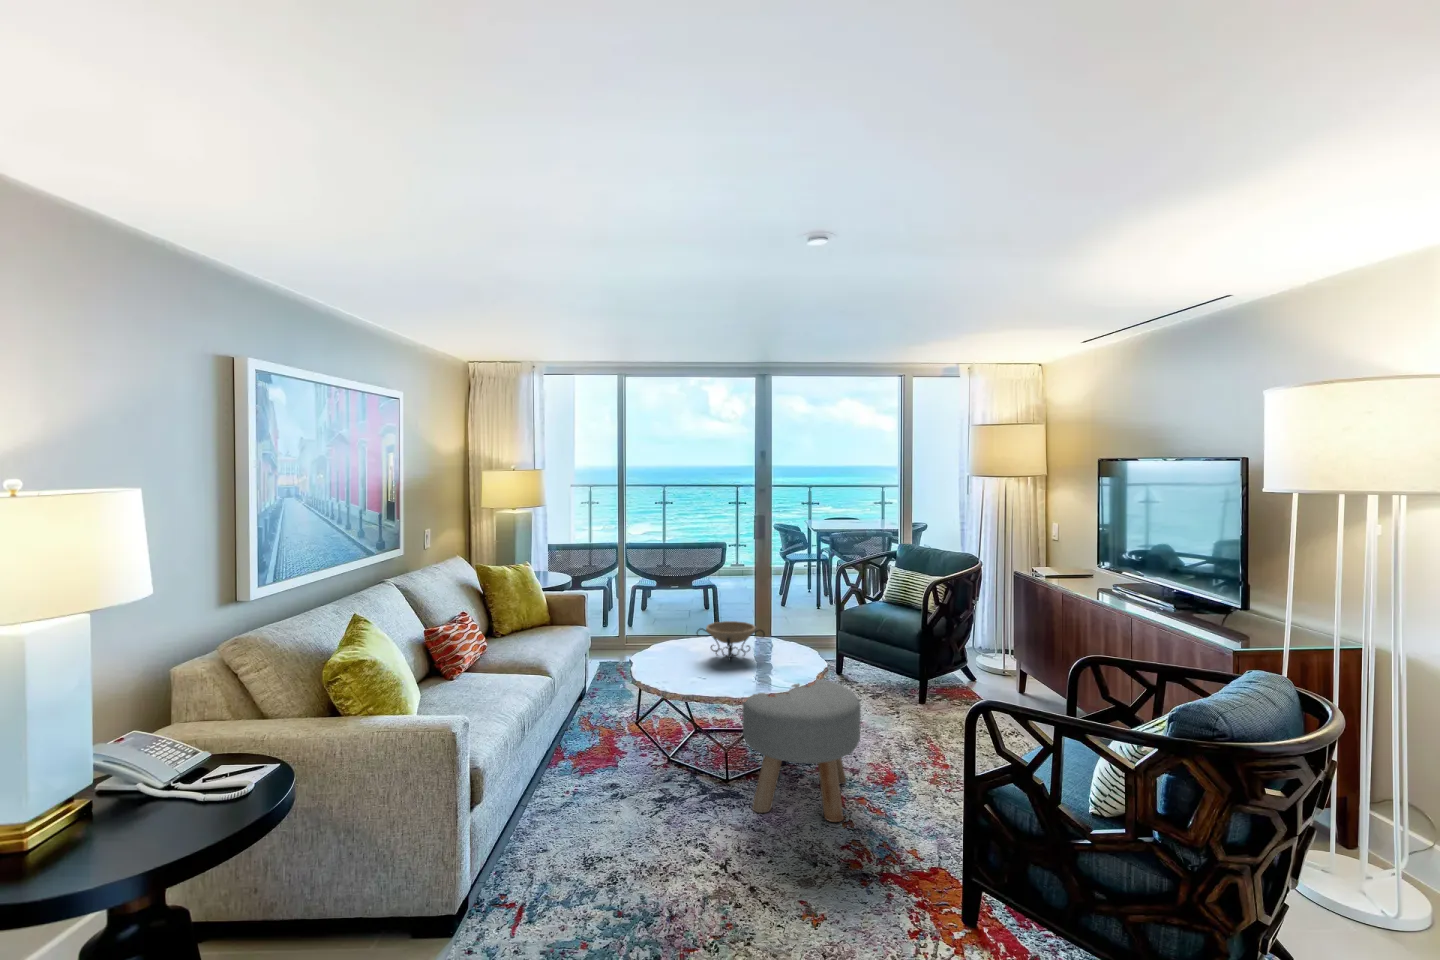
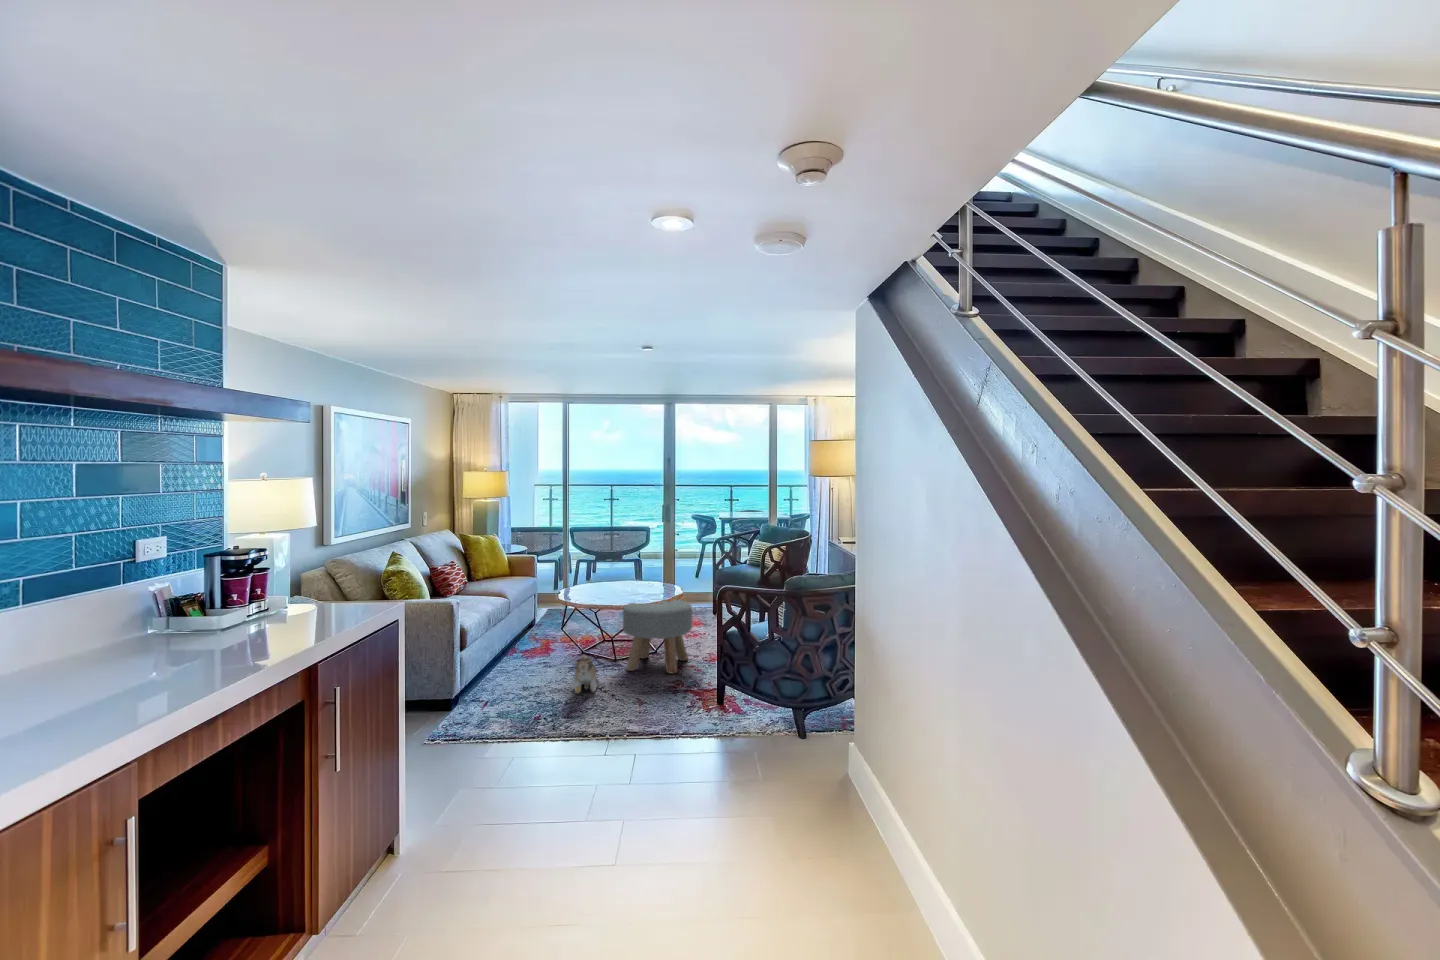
decorative bowl: present [697,621,765,659] -> none [603,569,647,591]
plush toy: none [677,815,719,887] -> present [574,656,599,693]

